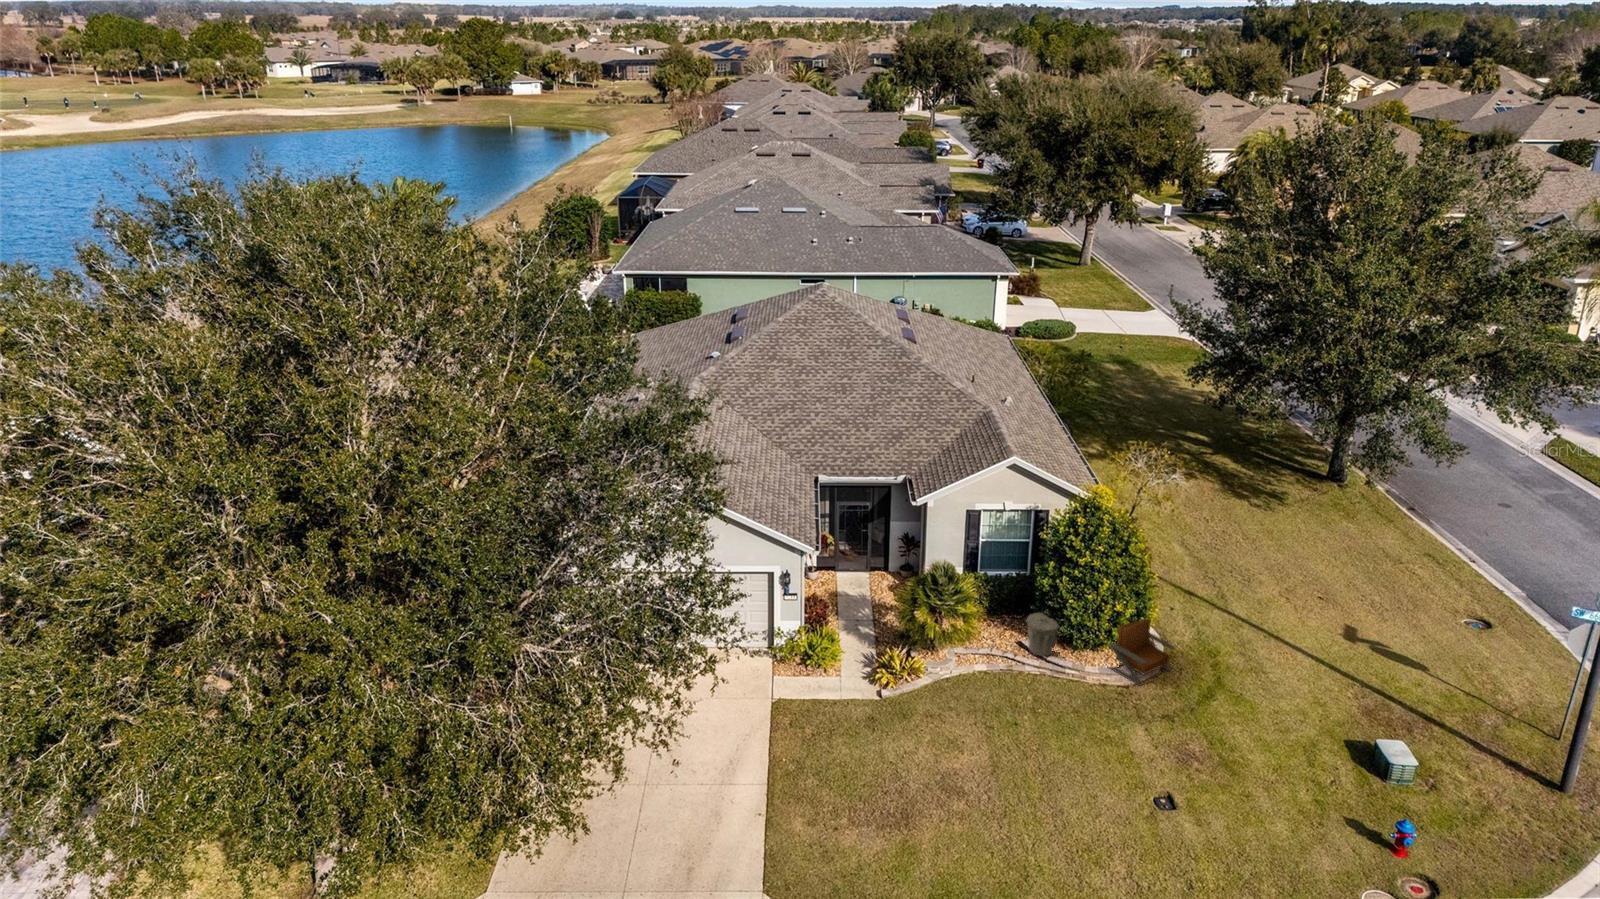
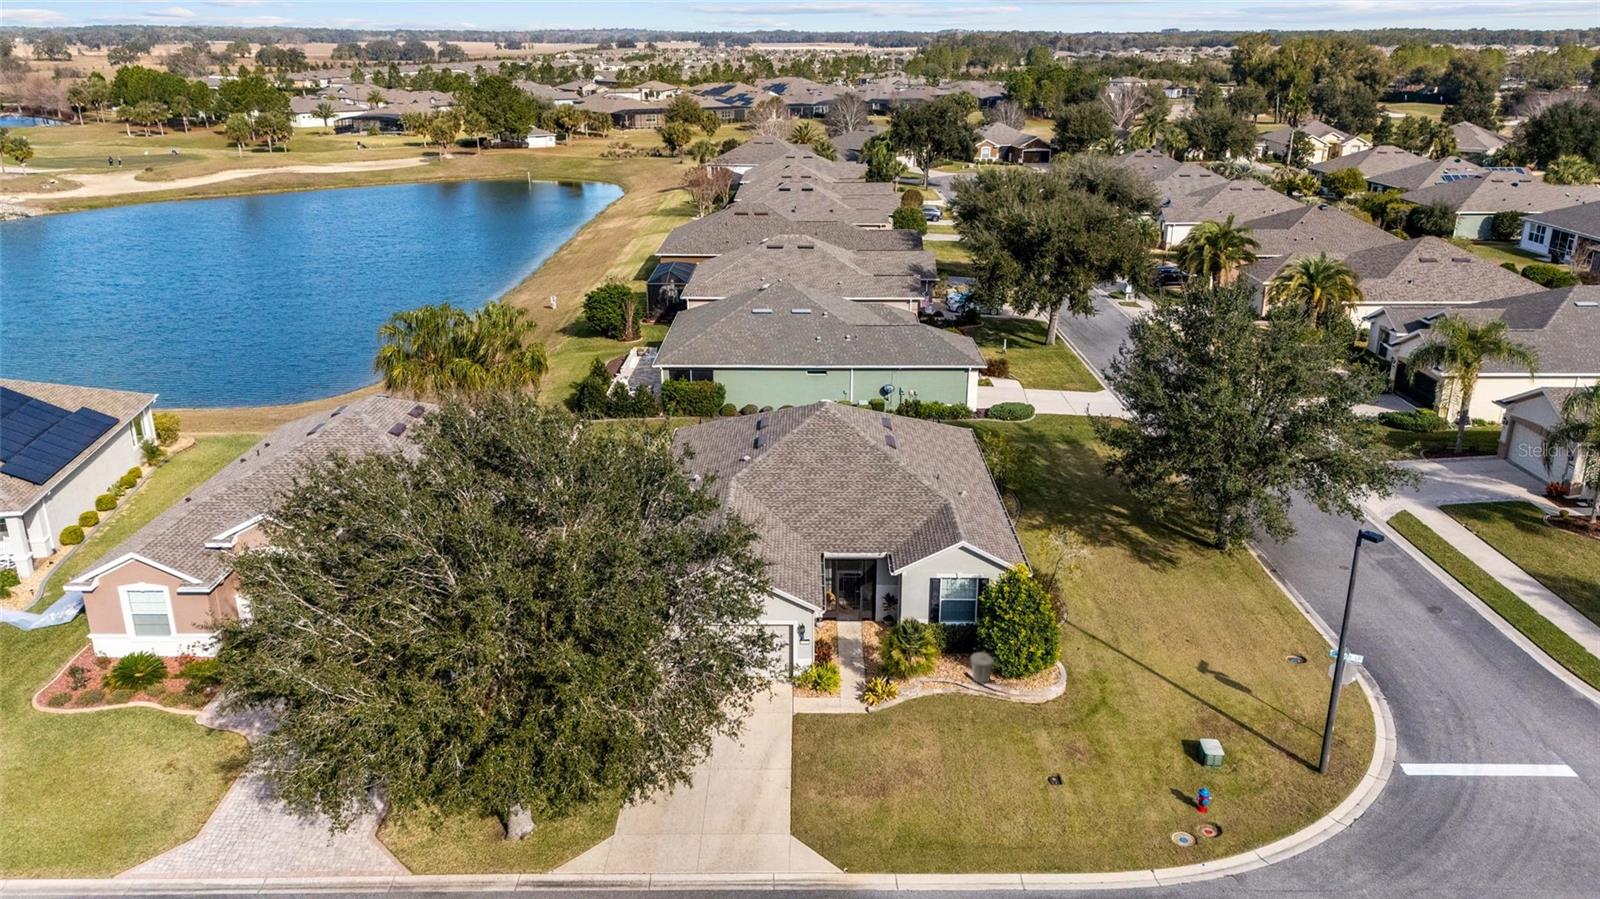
lounge chair: present [1109,617,1175,686] -> none [1026,654,1074,704]

